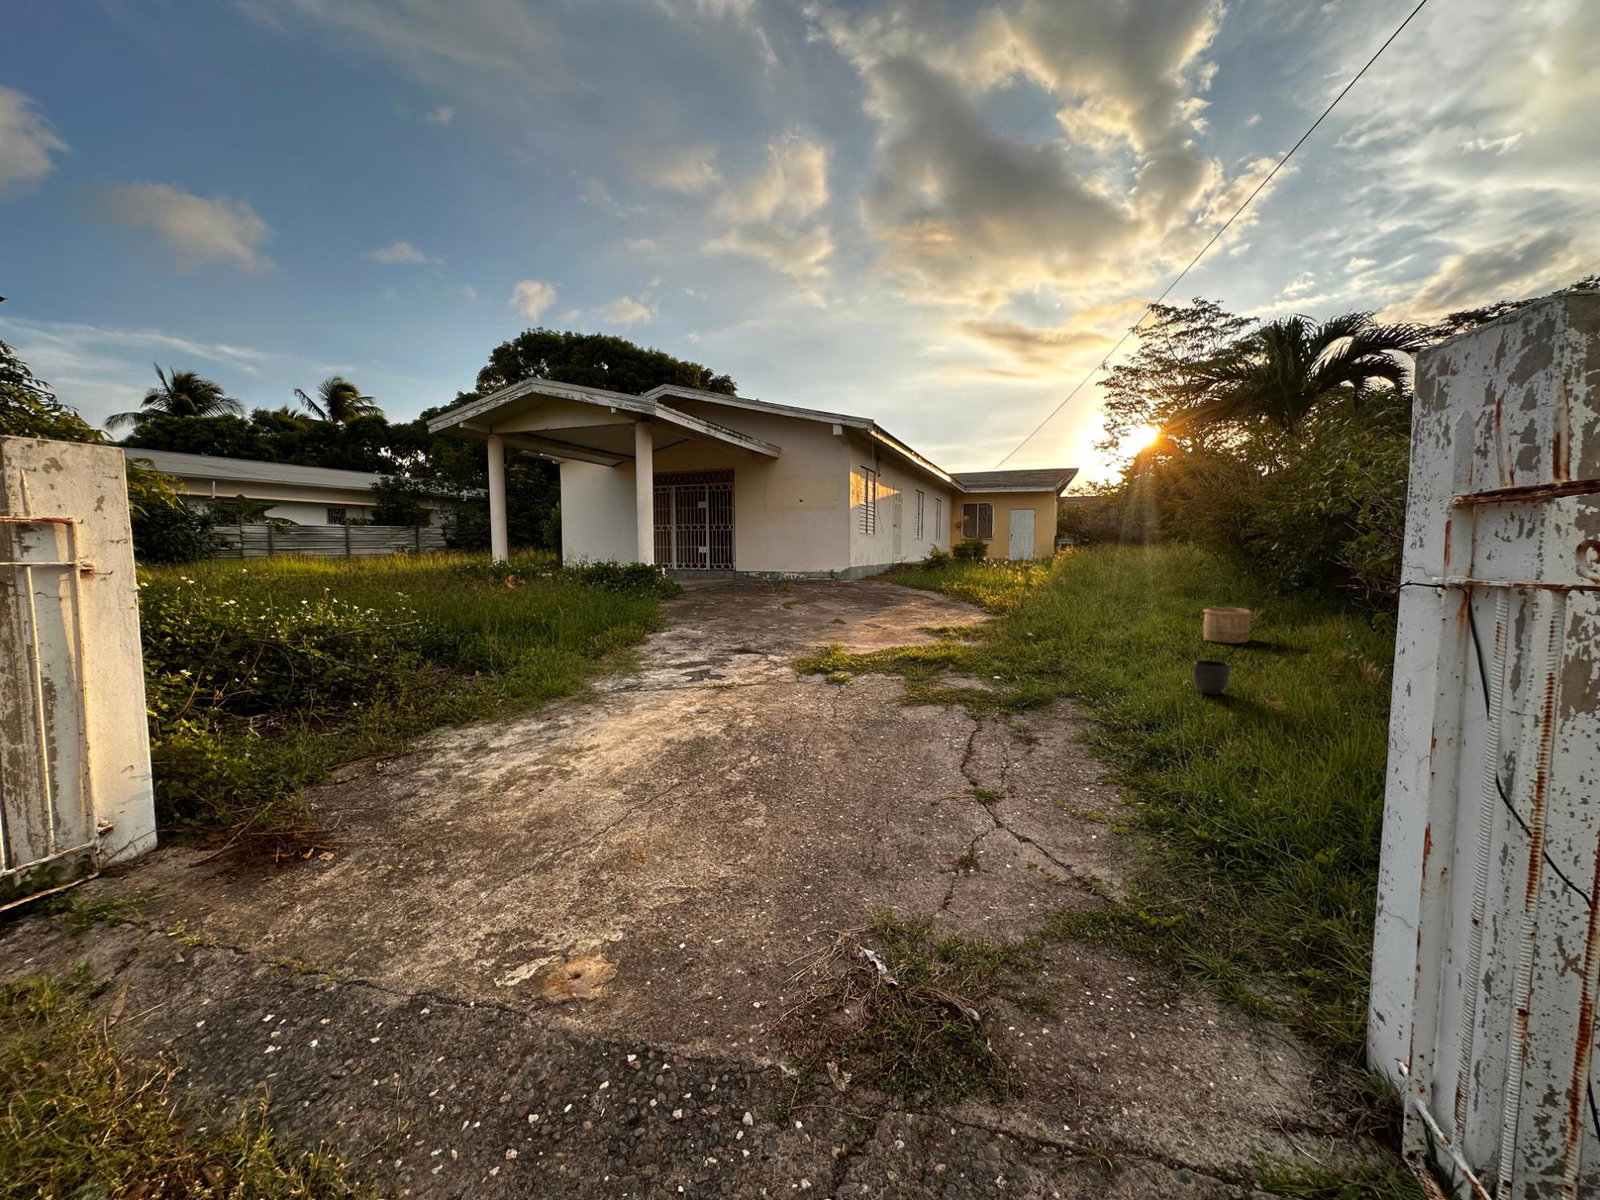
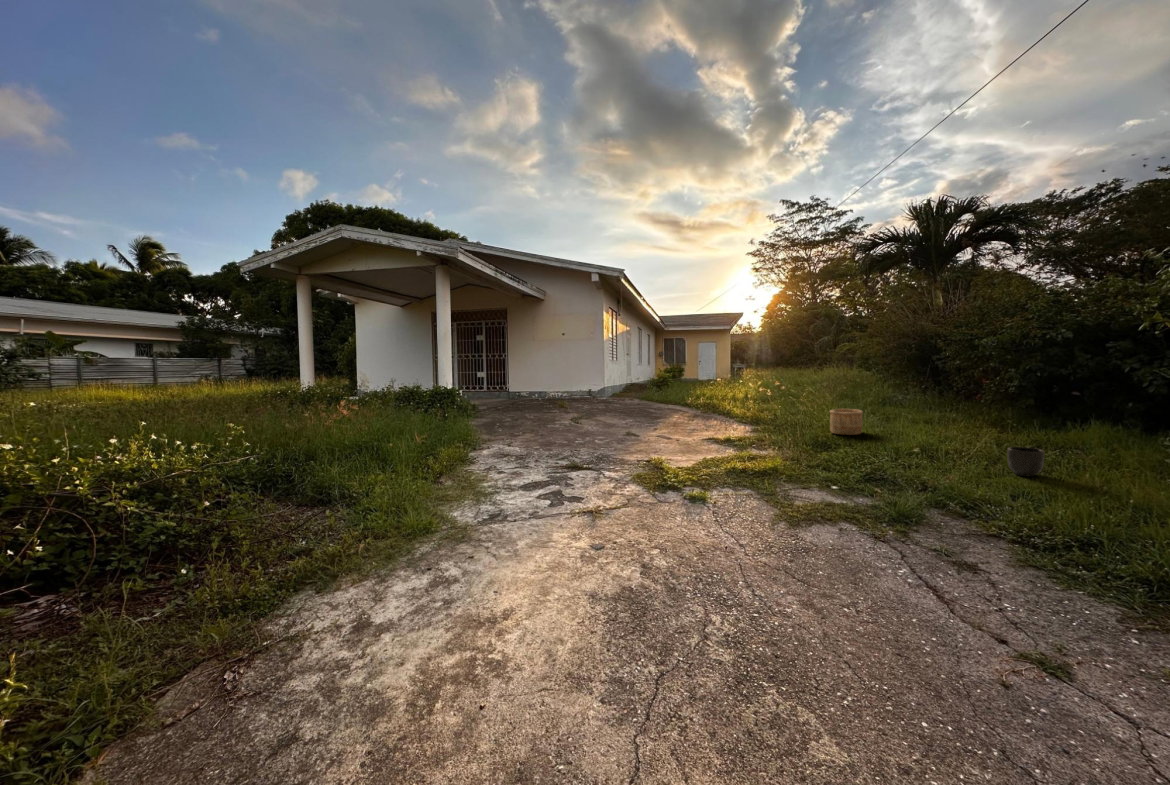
wooden bucket: present [1203,607,1252,643] -> present [830,409,863,435]

